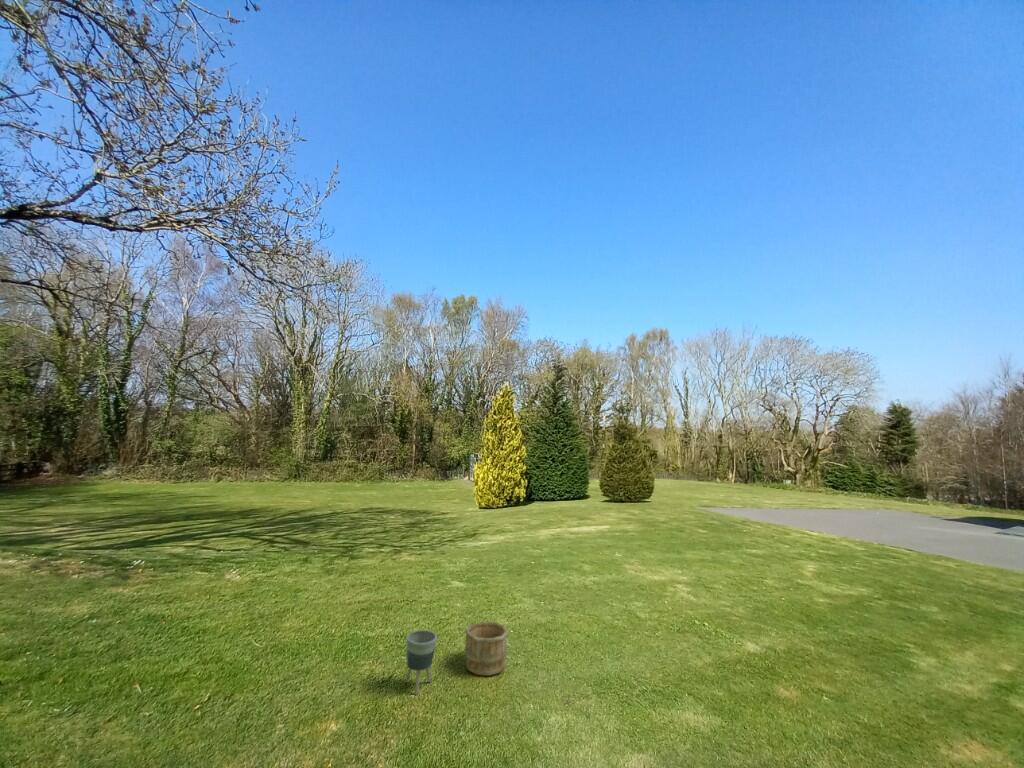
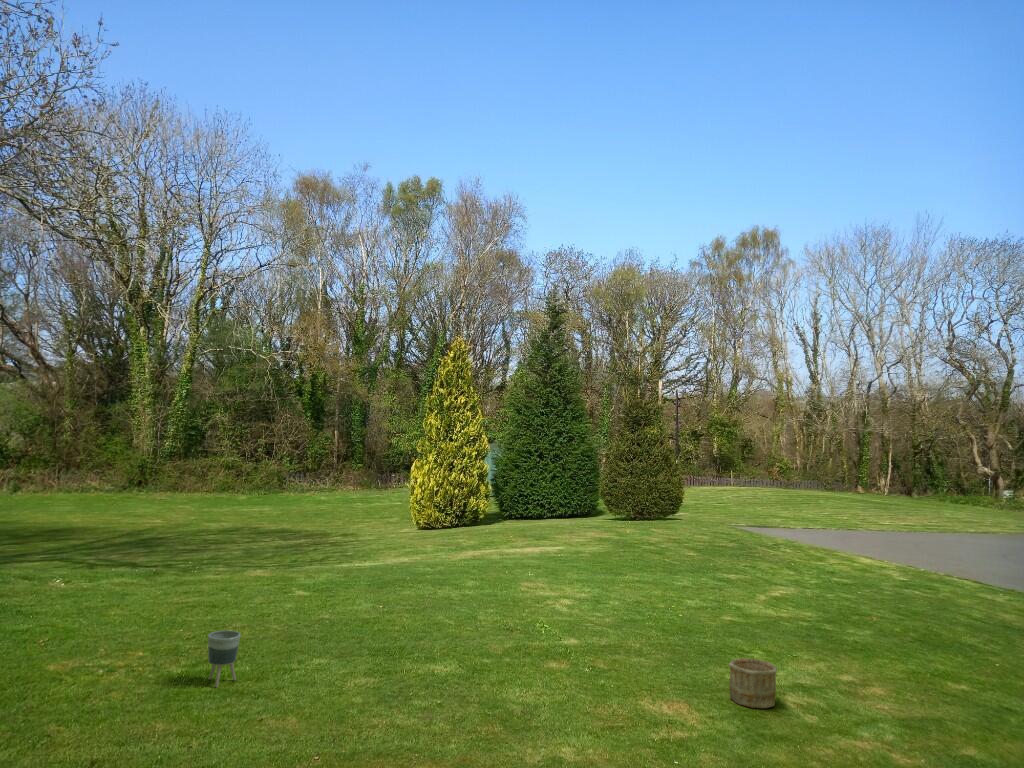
wooden bucket: present [465,621,508,676] -> present [729,658,777,708]

